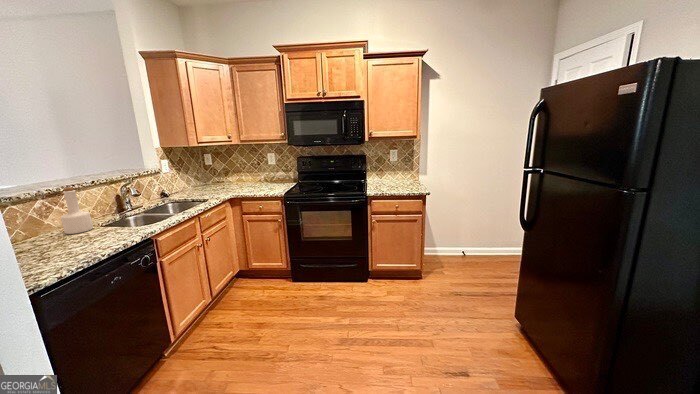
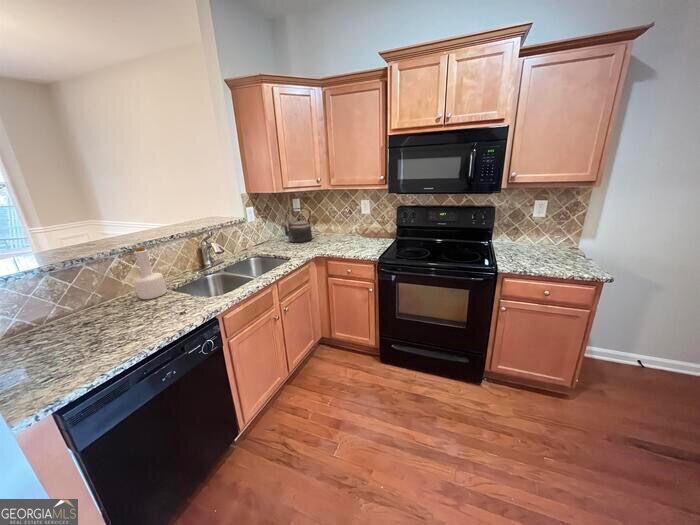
kettle: none [196,160,225,190] -> present [282,208,312,243]

